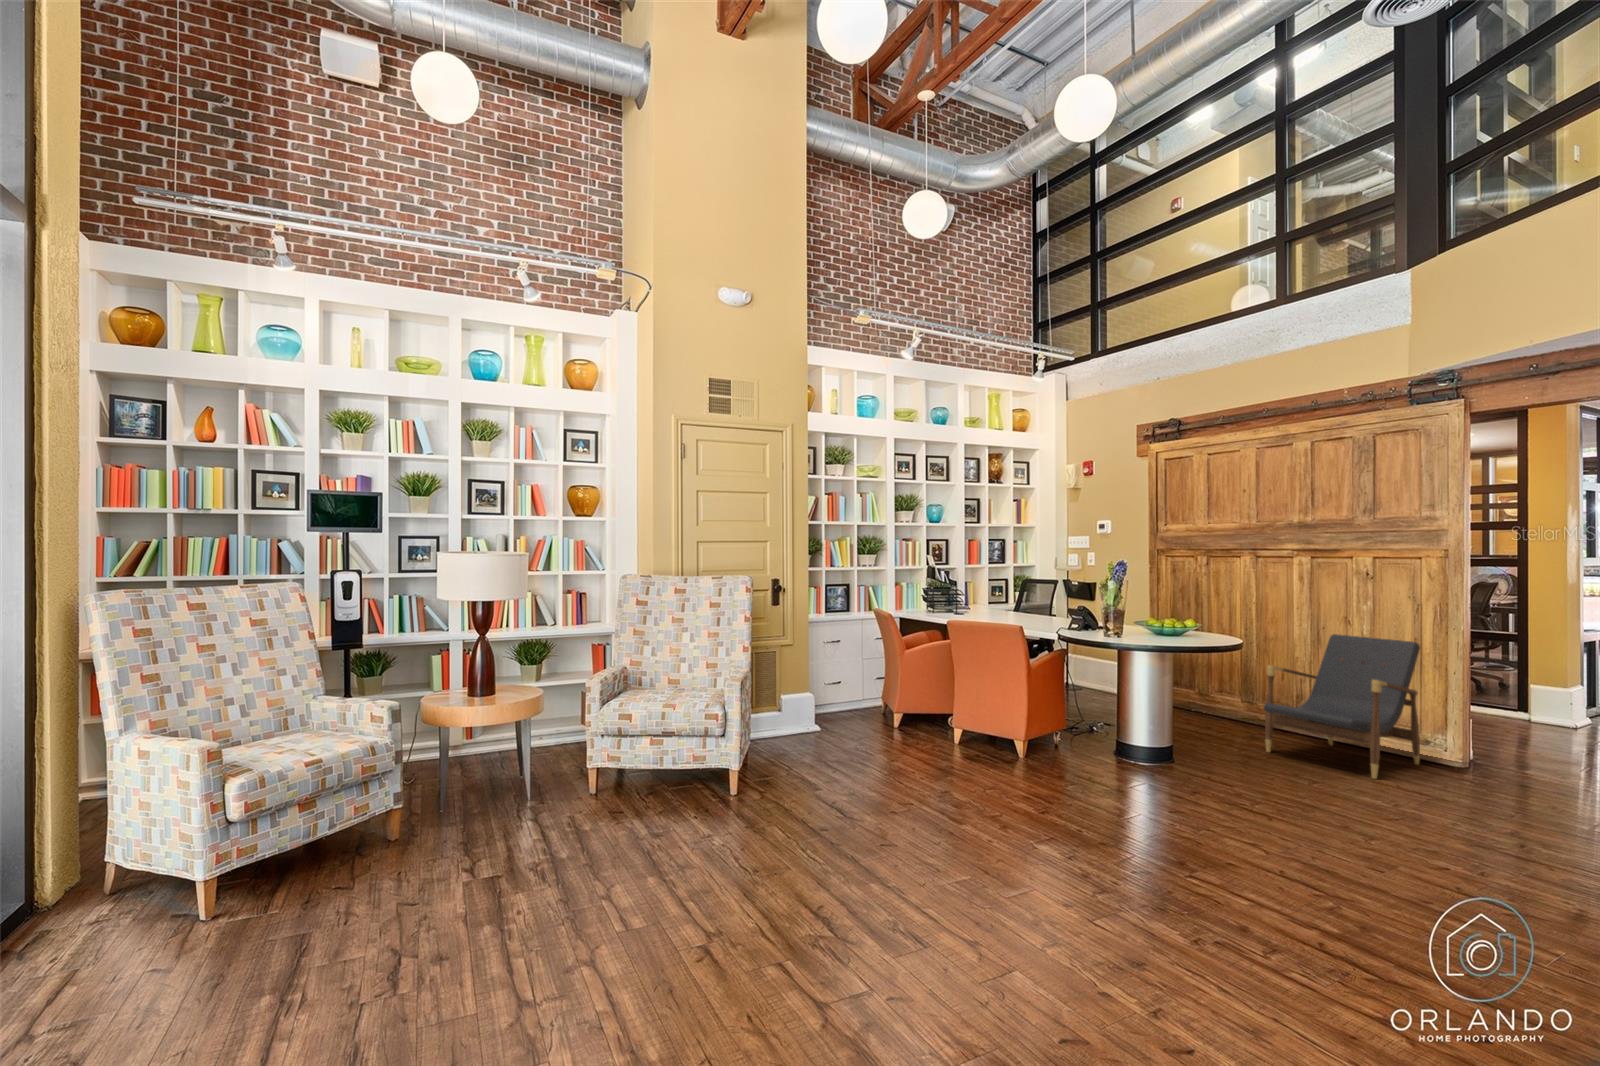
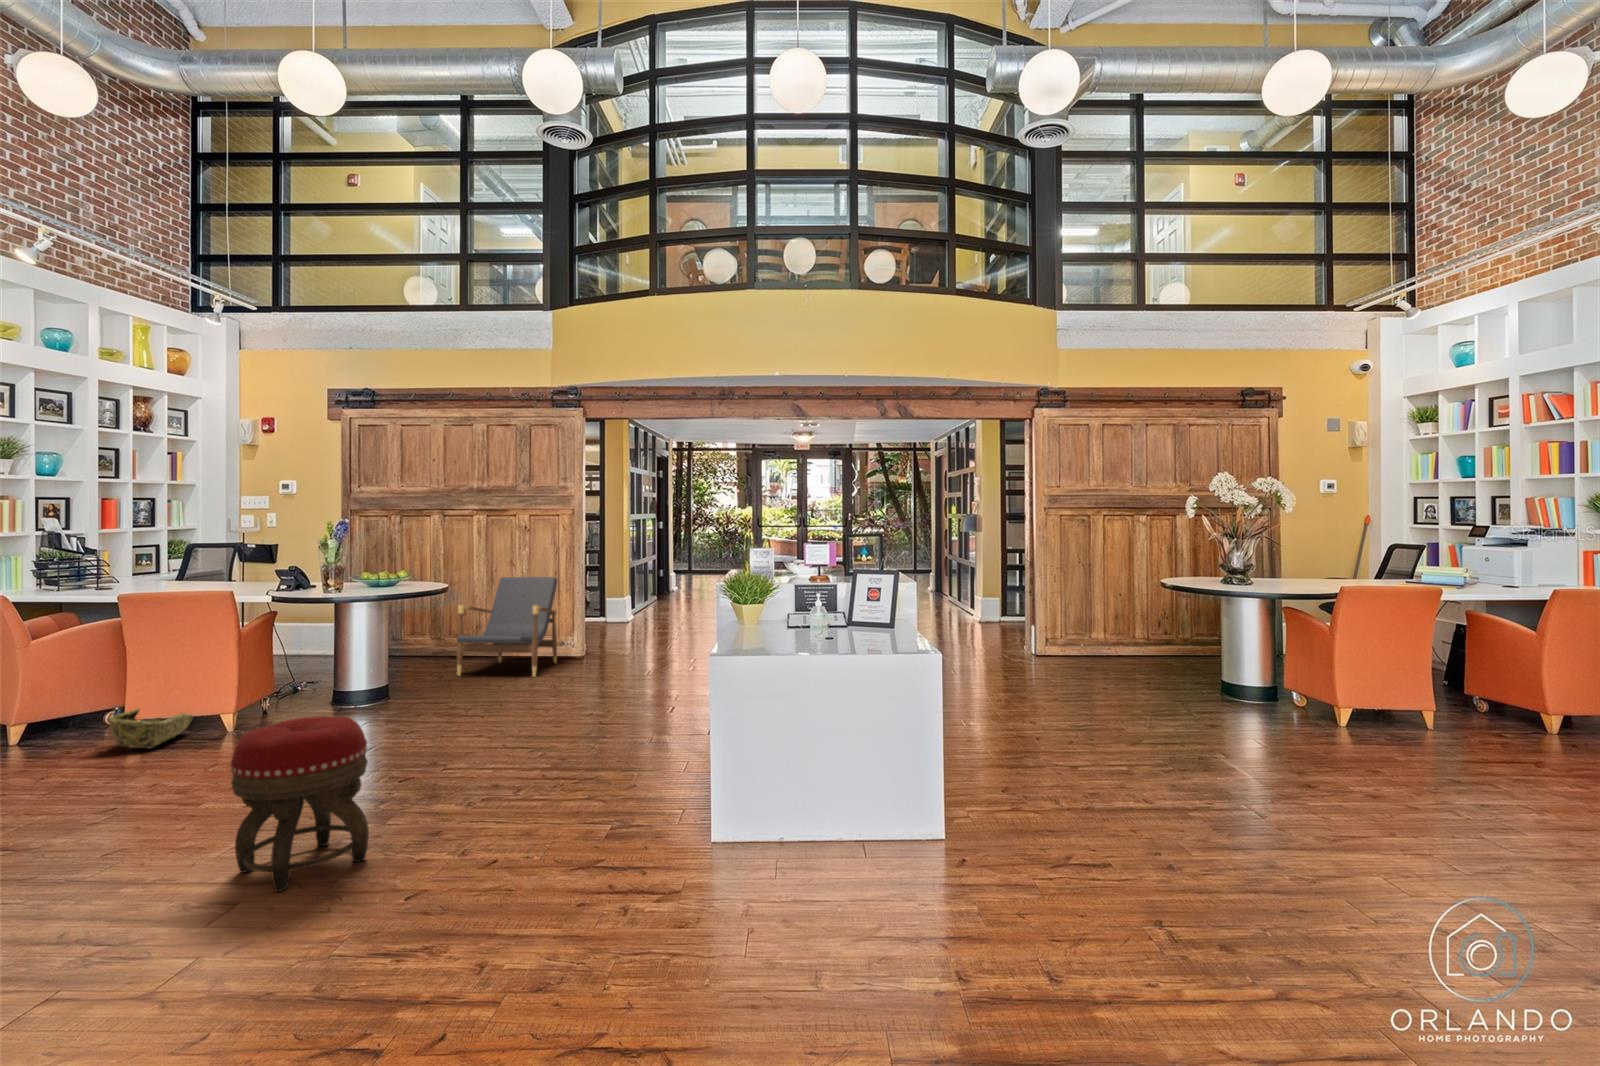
woven basket: none [932,721,996,762] -> present [108,709,193,749]
footstool: none [931,784,1059,979] -> present [231,716,369,892]

